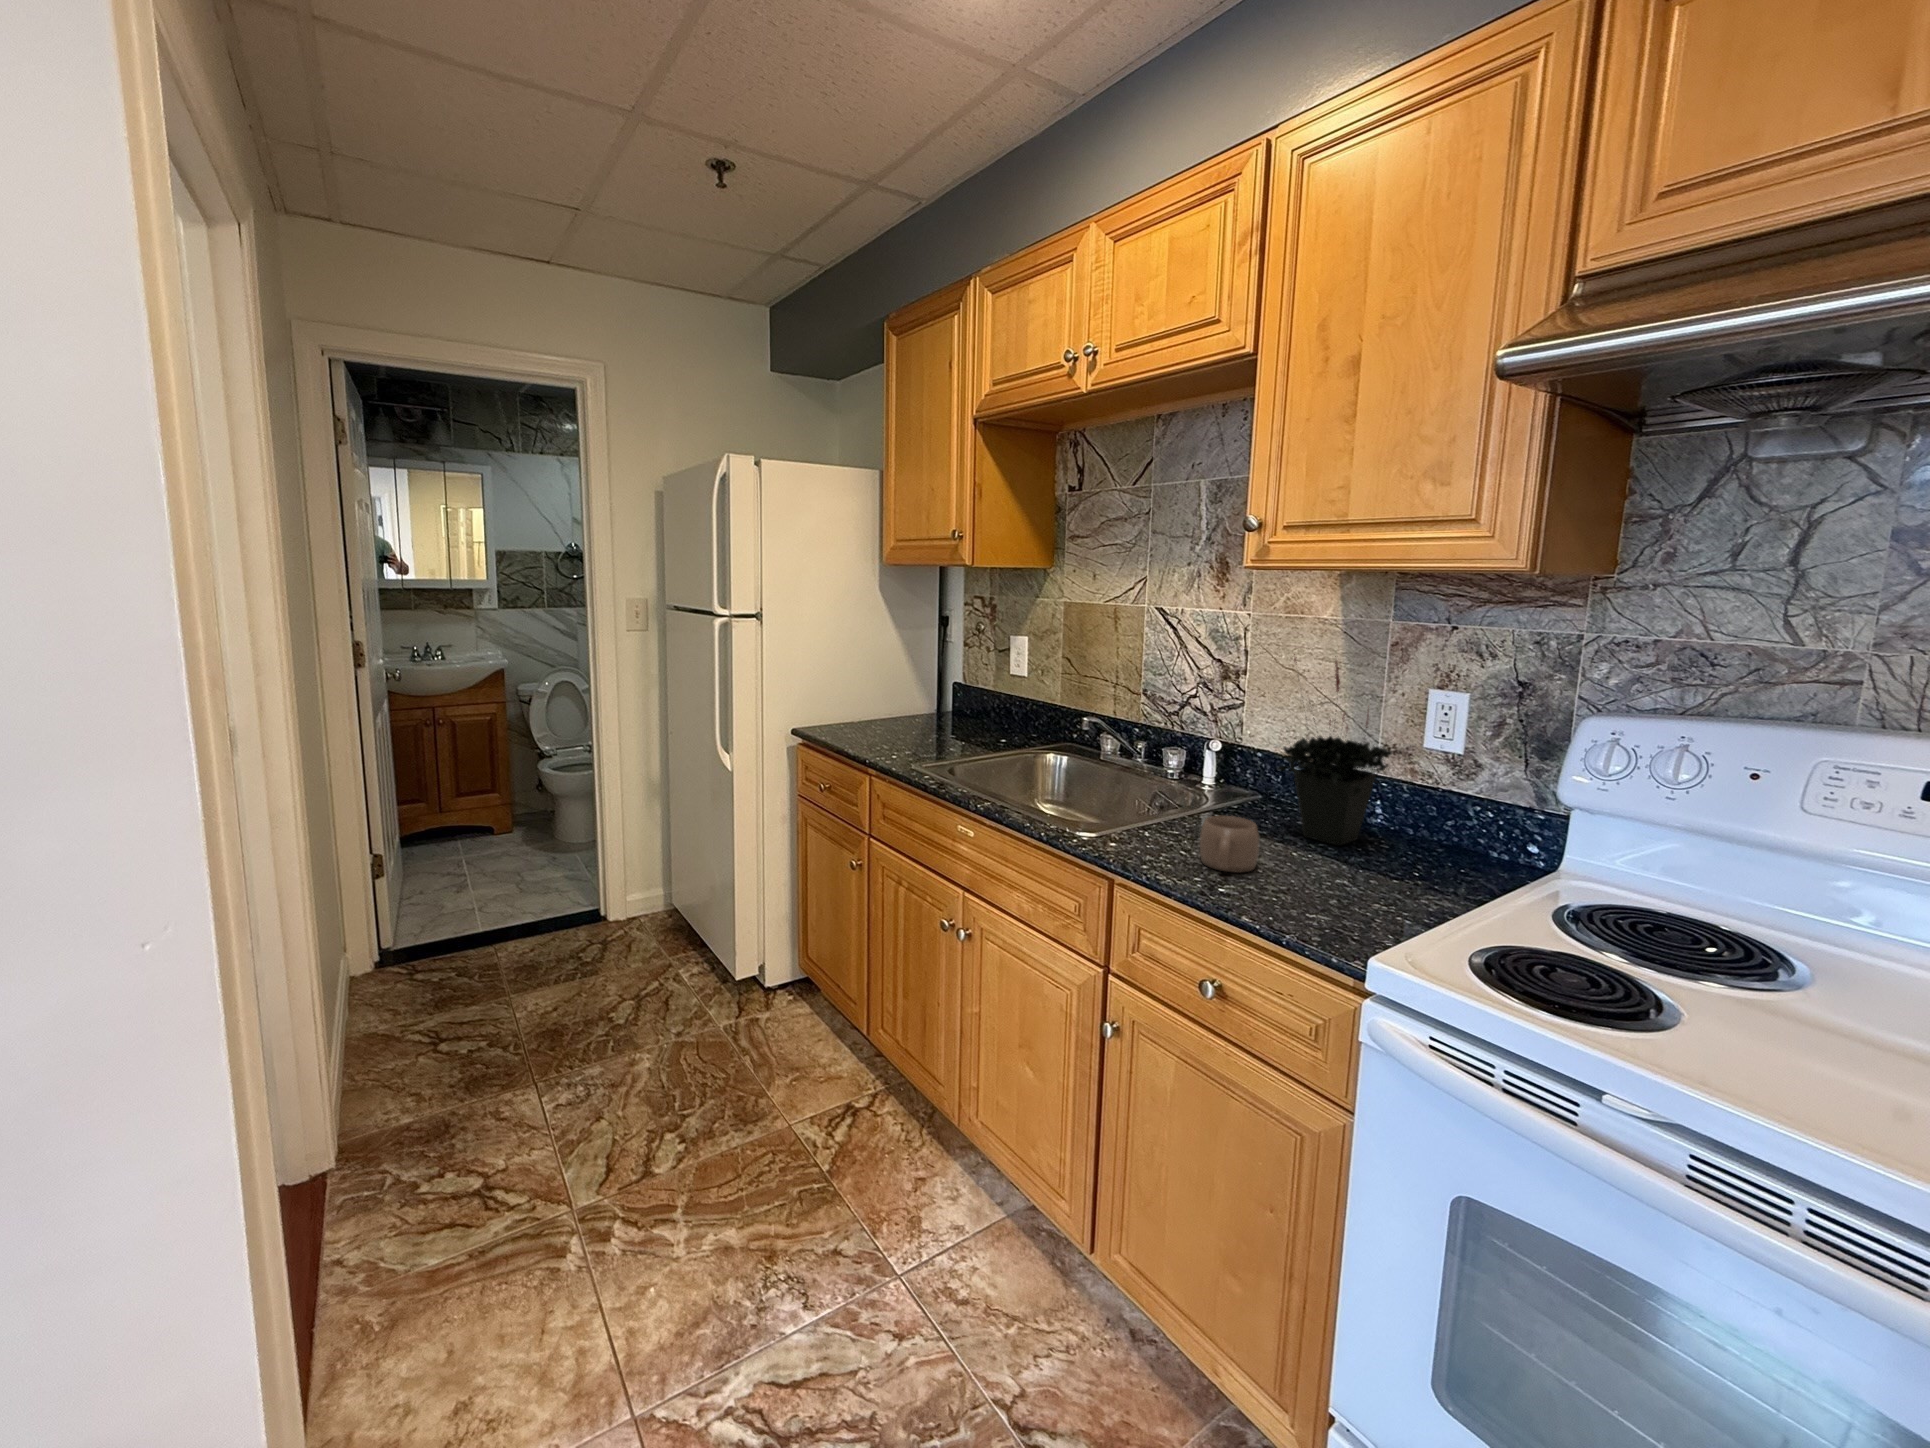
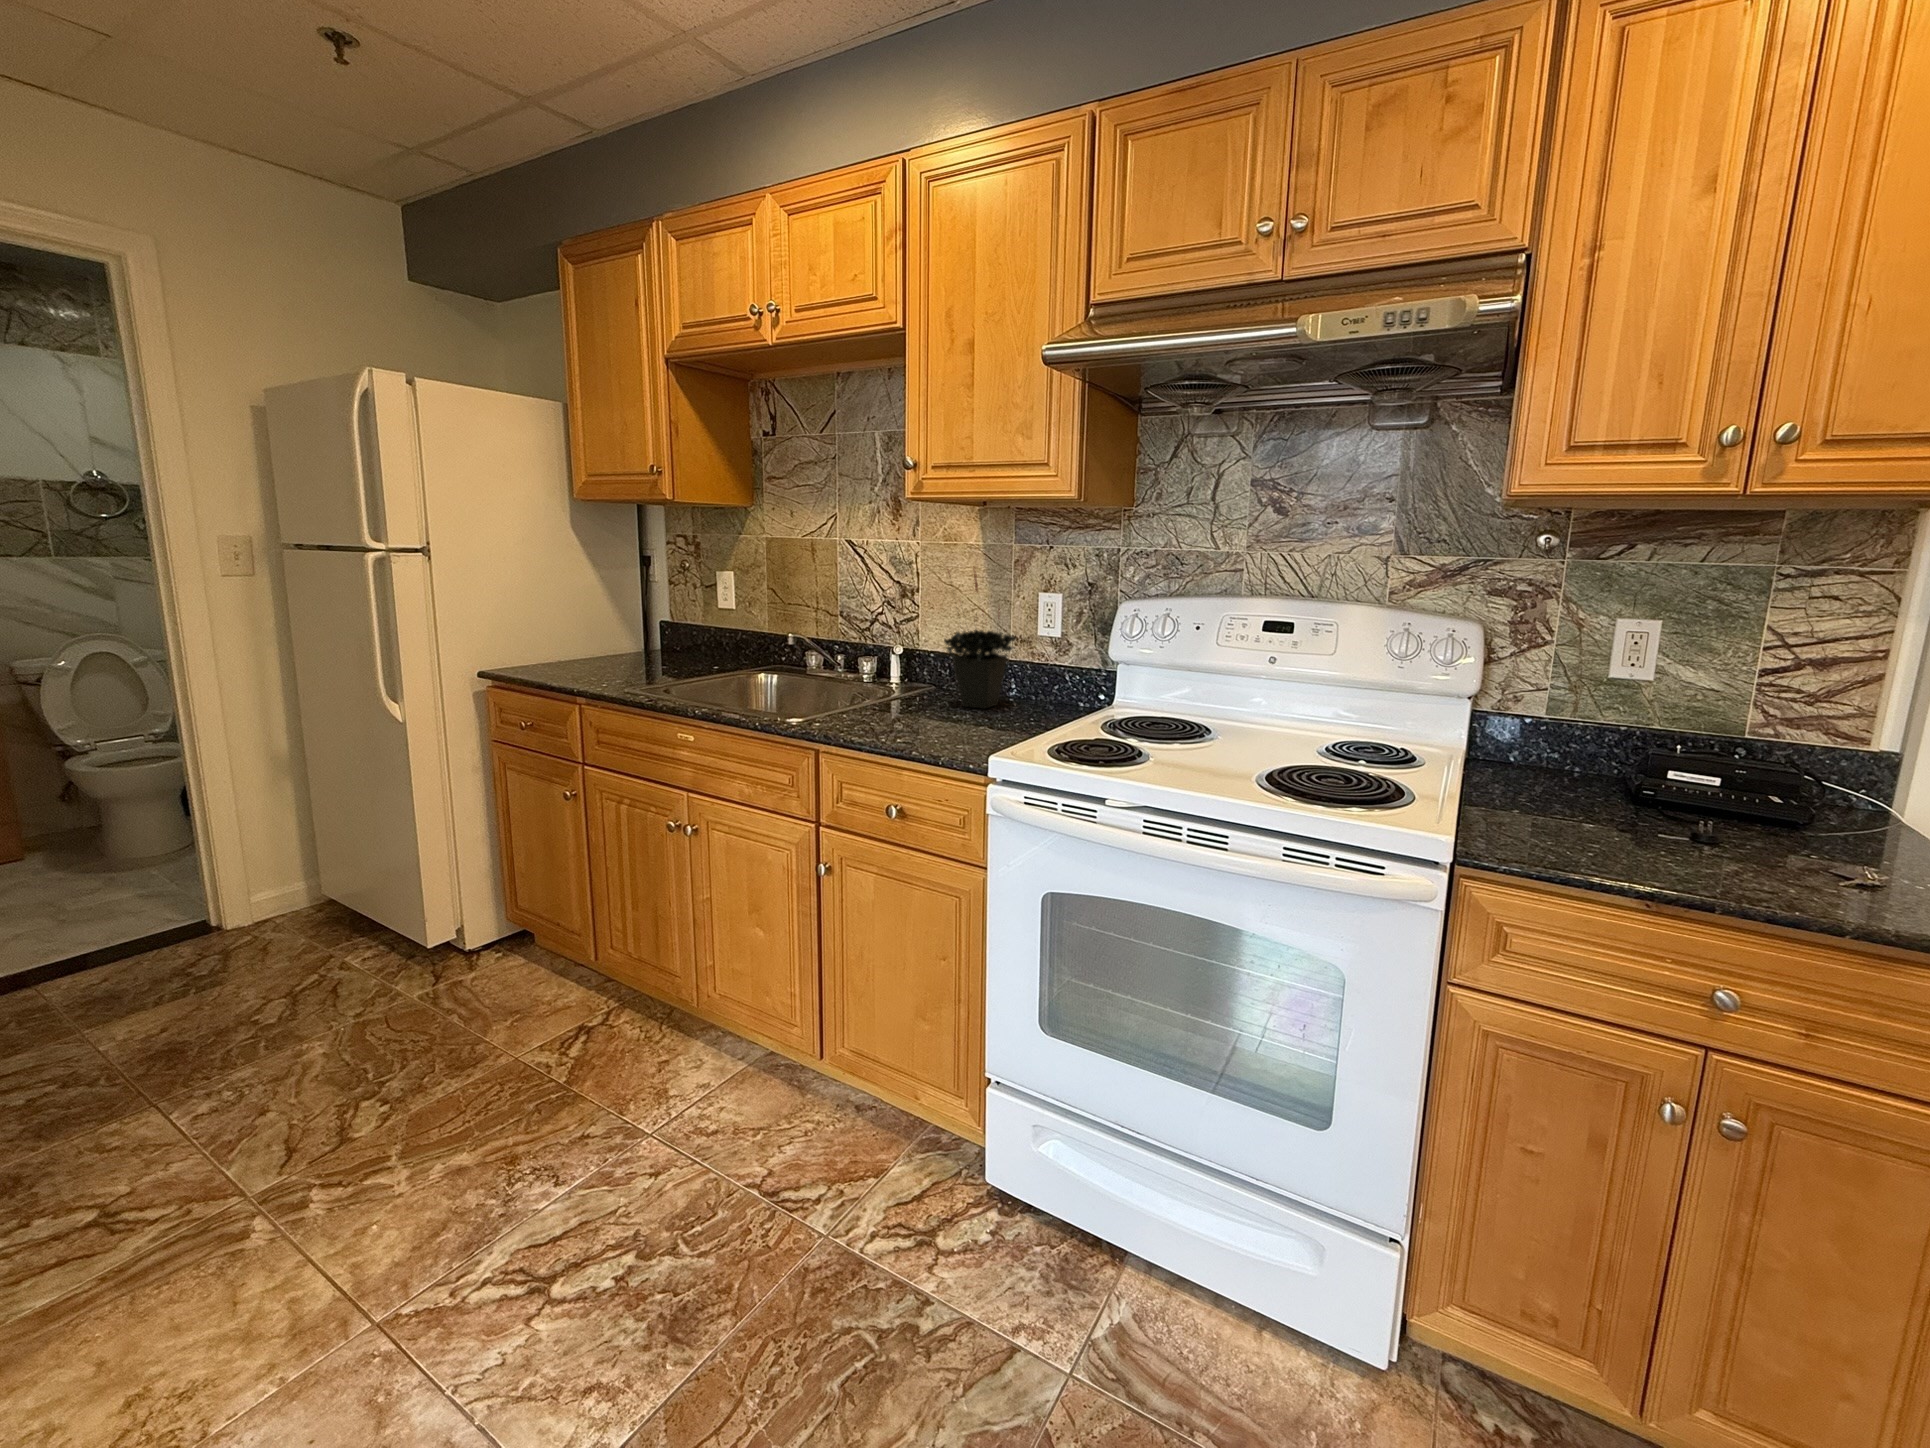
mug: present [1200,816,1259,873] -> none [885,690,928,729]

